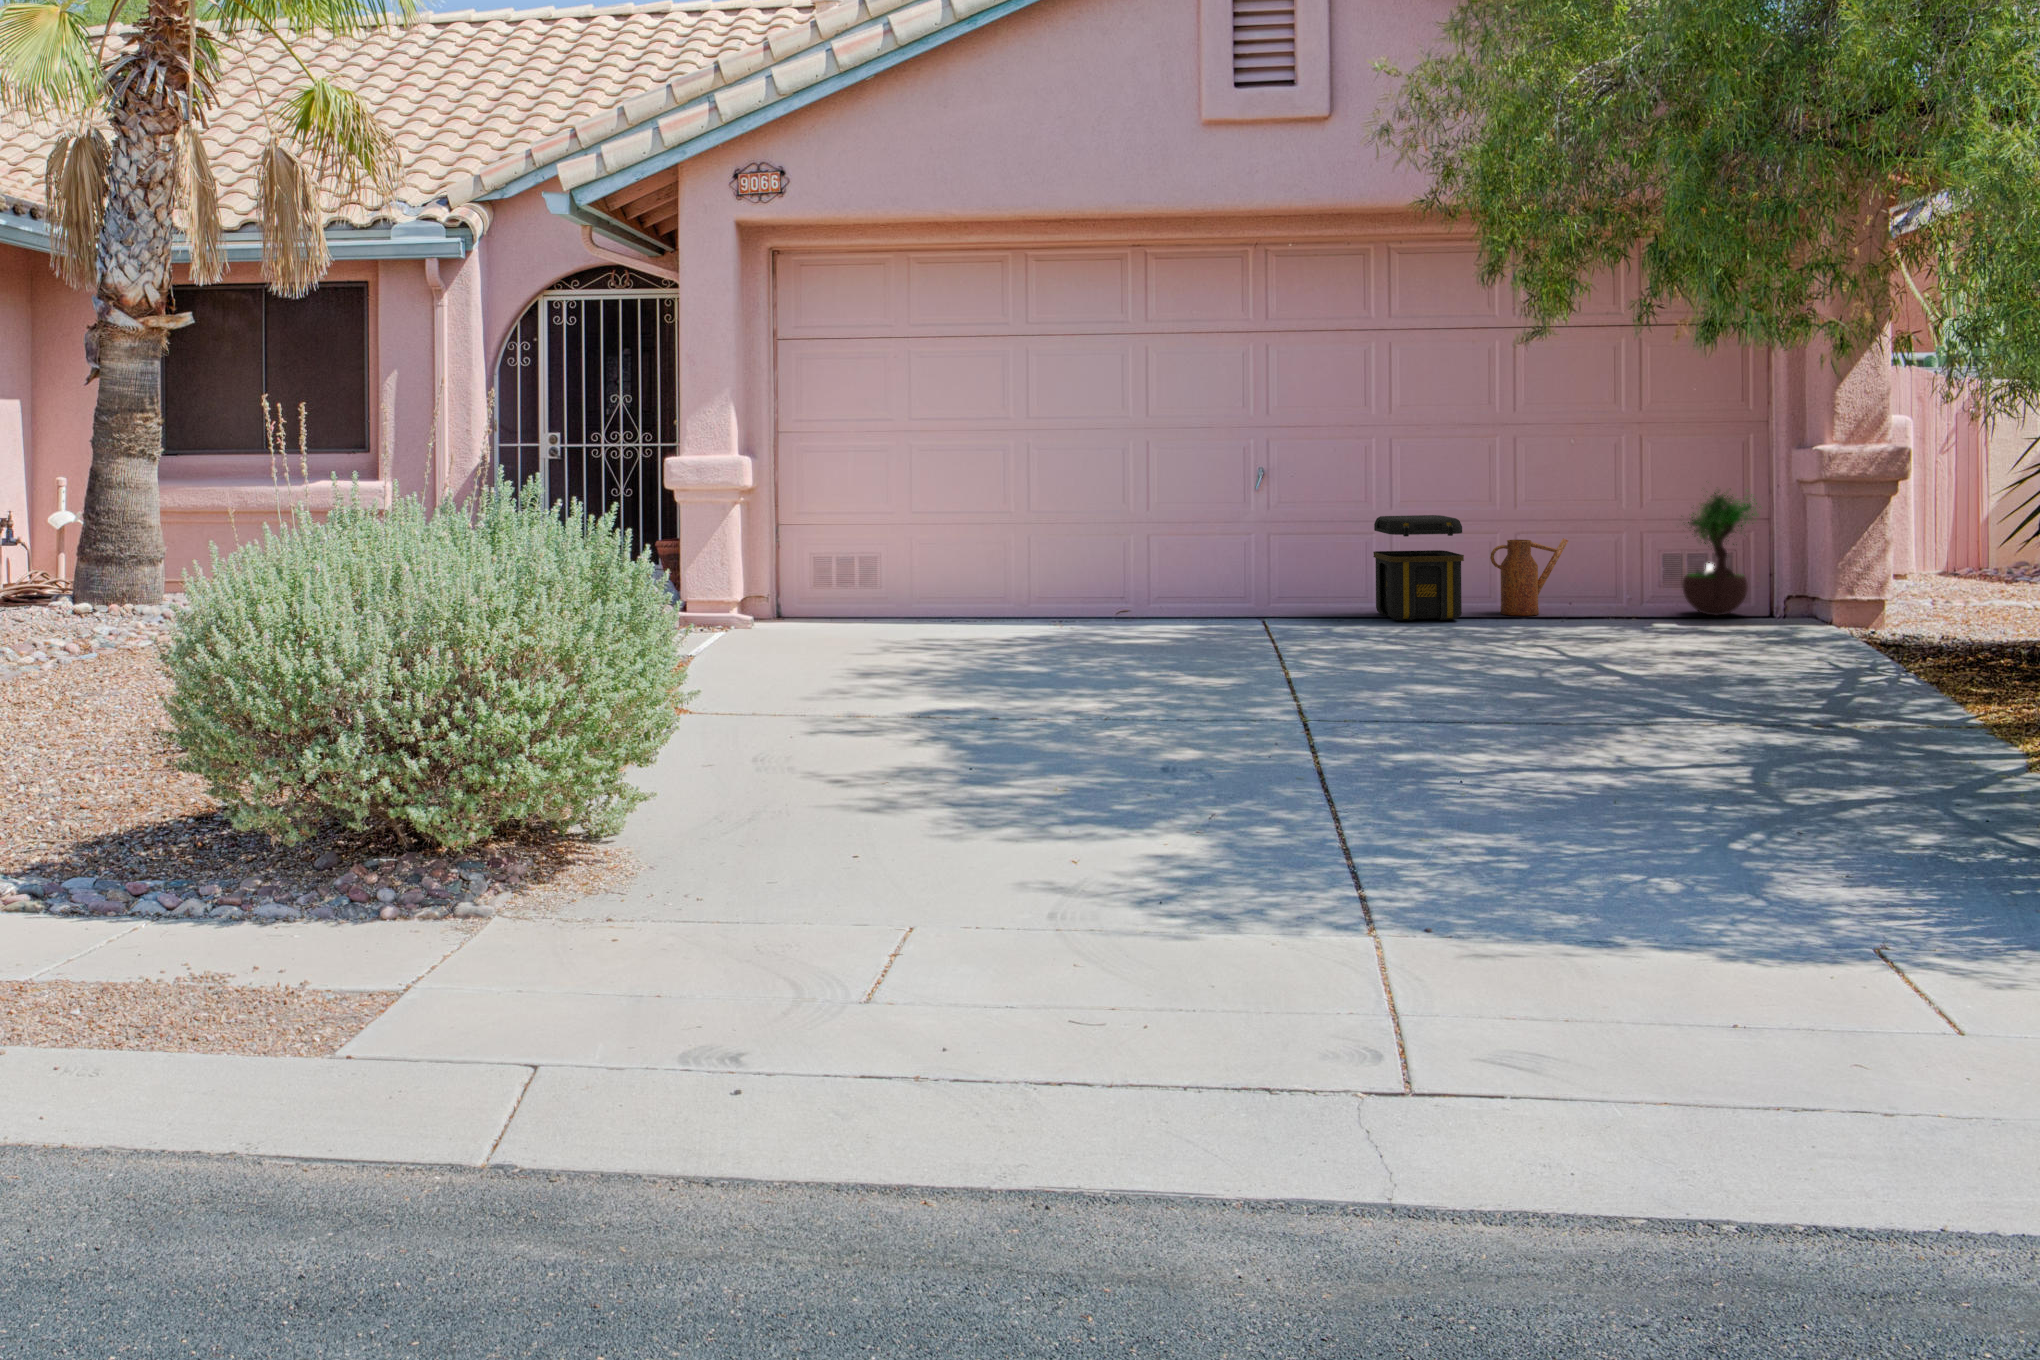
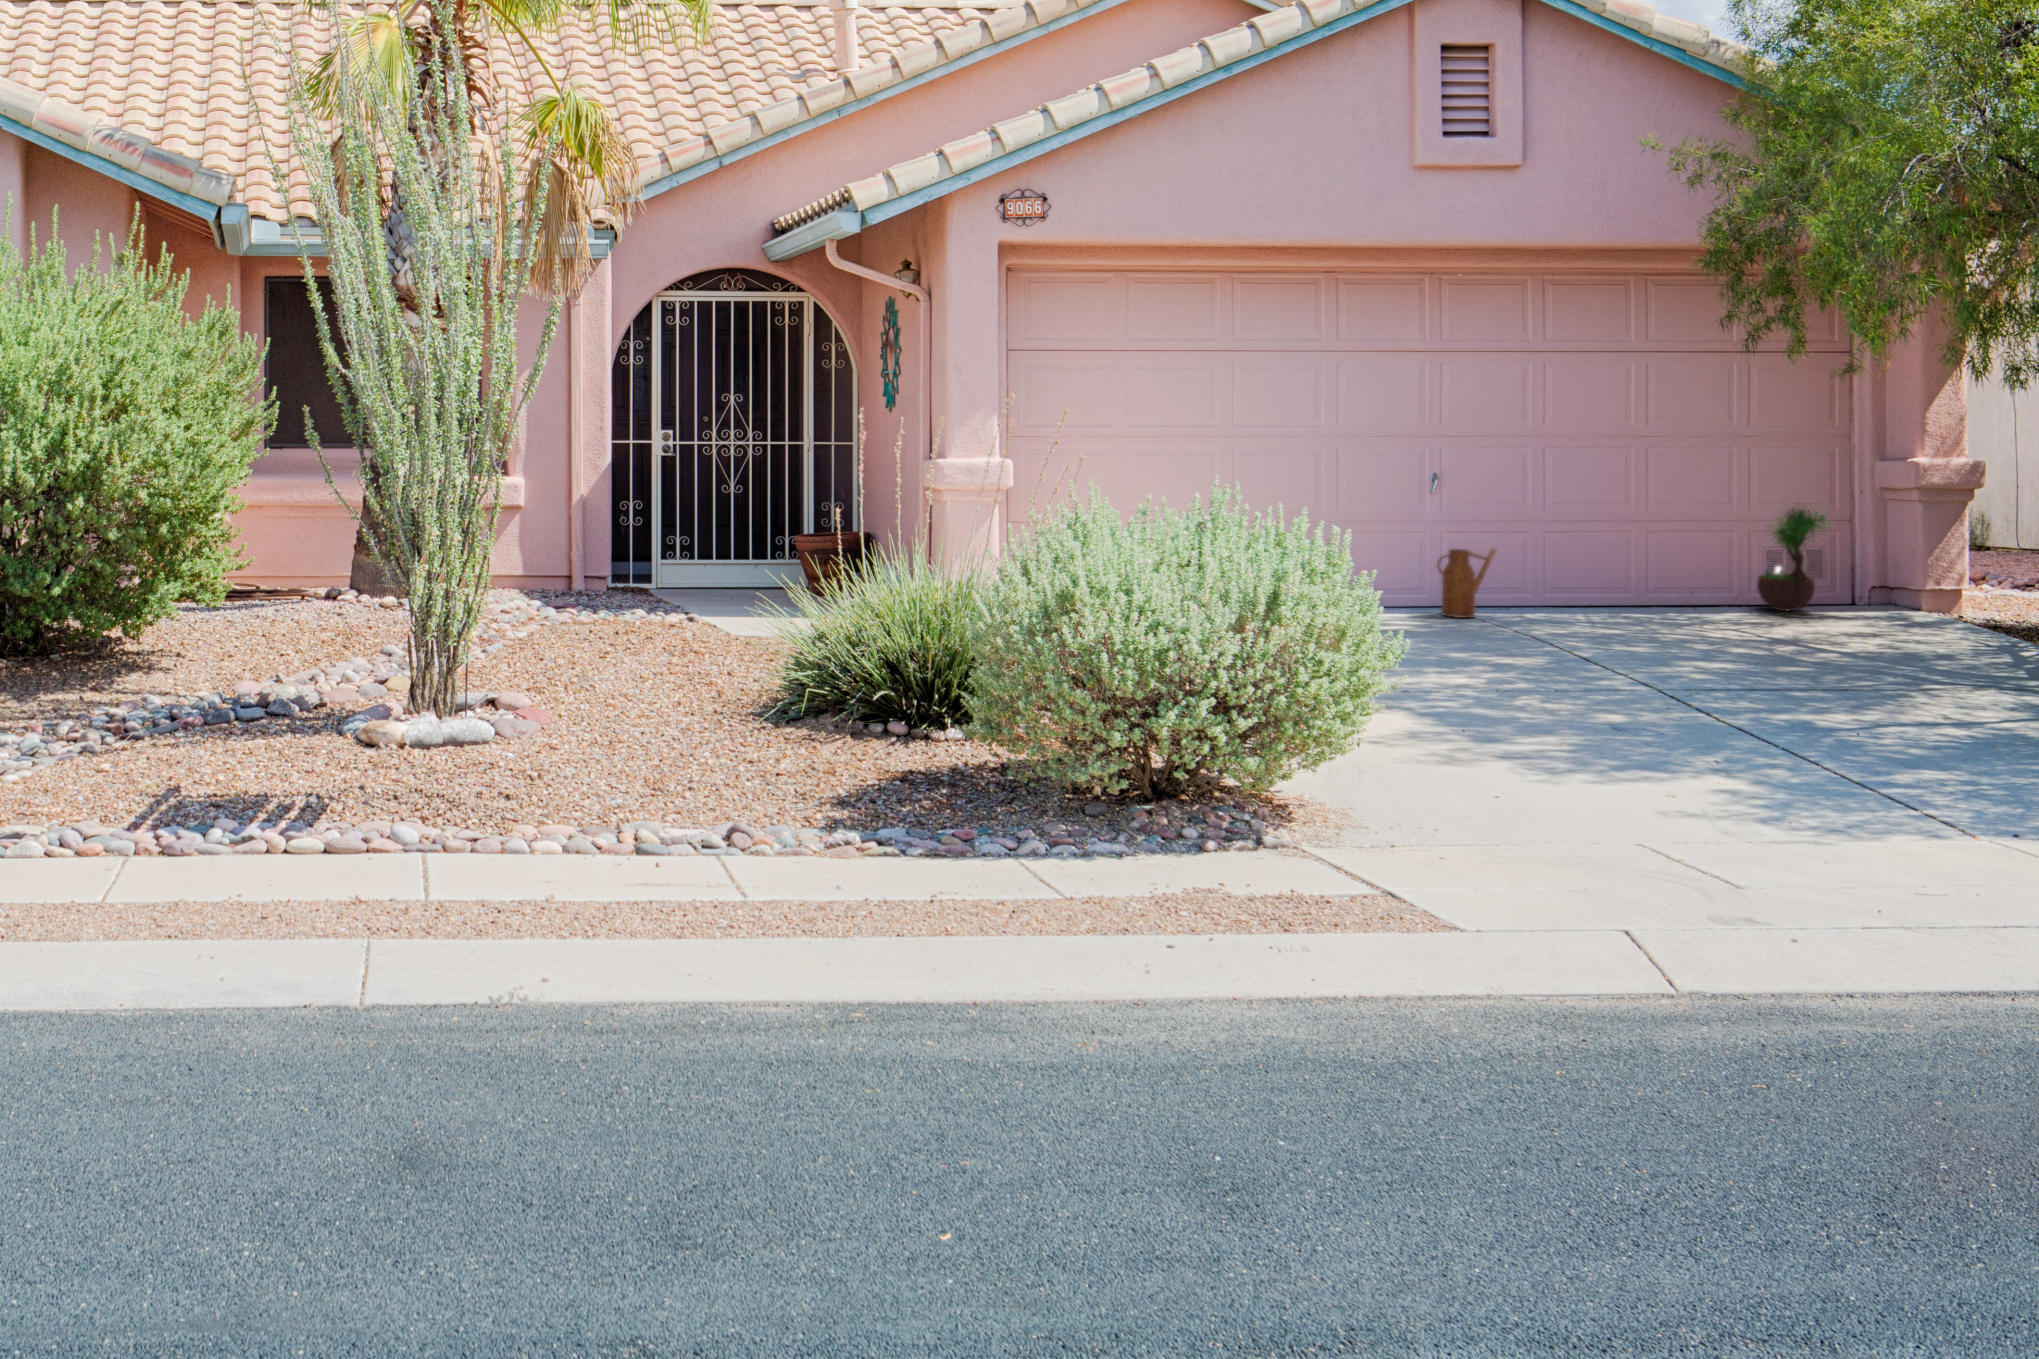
toolbox: present [1373,515,1464,621] -> none [1518,524,1610,620]
watering can: present [1490,538,1568,616] -> present [1437,549,1496,618]

